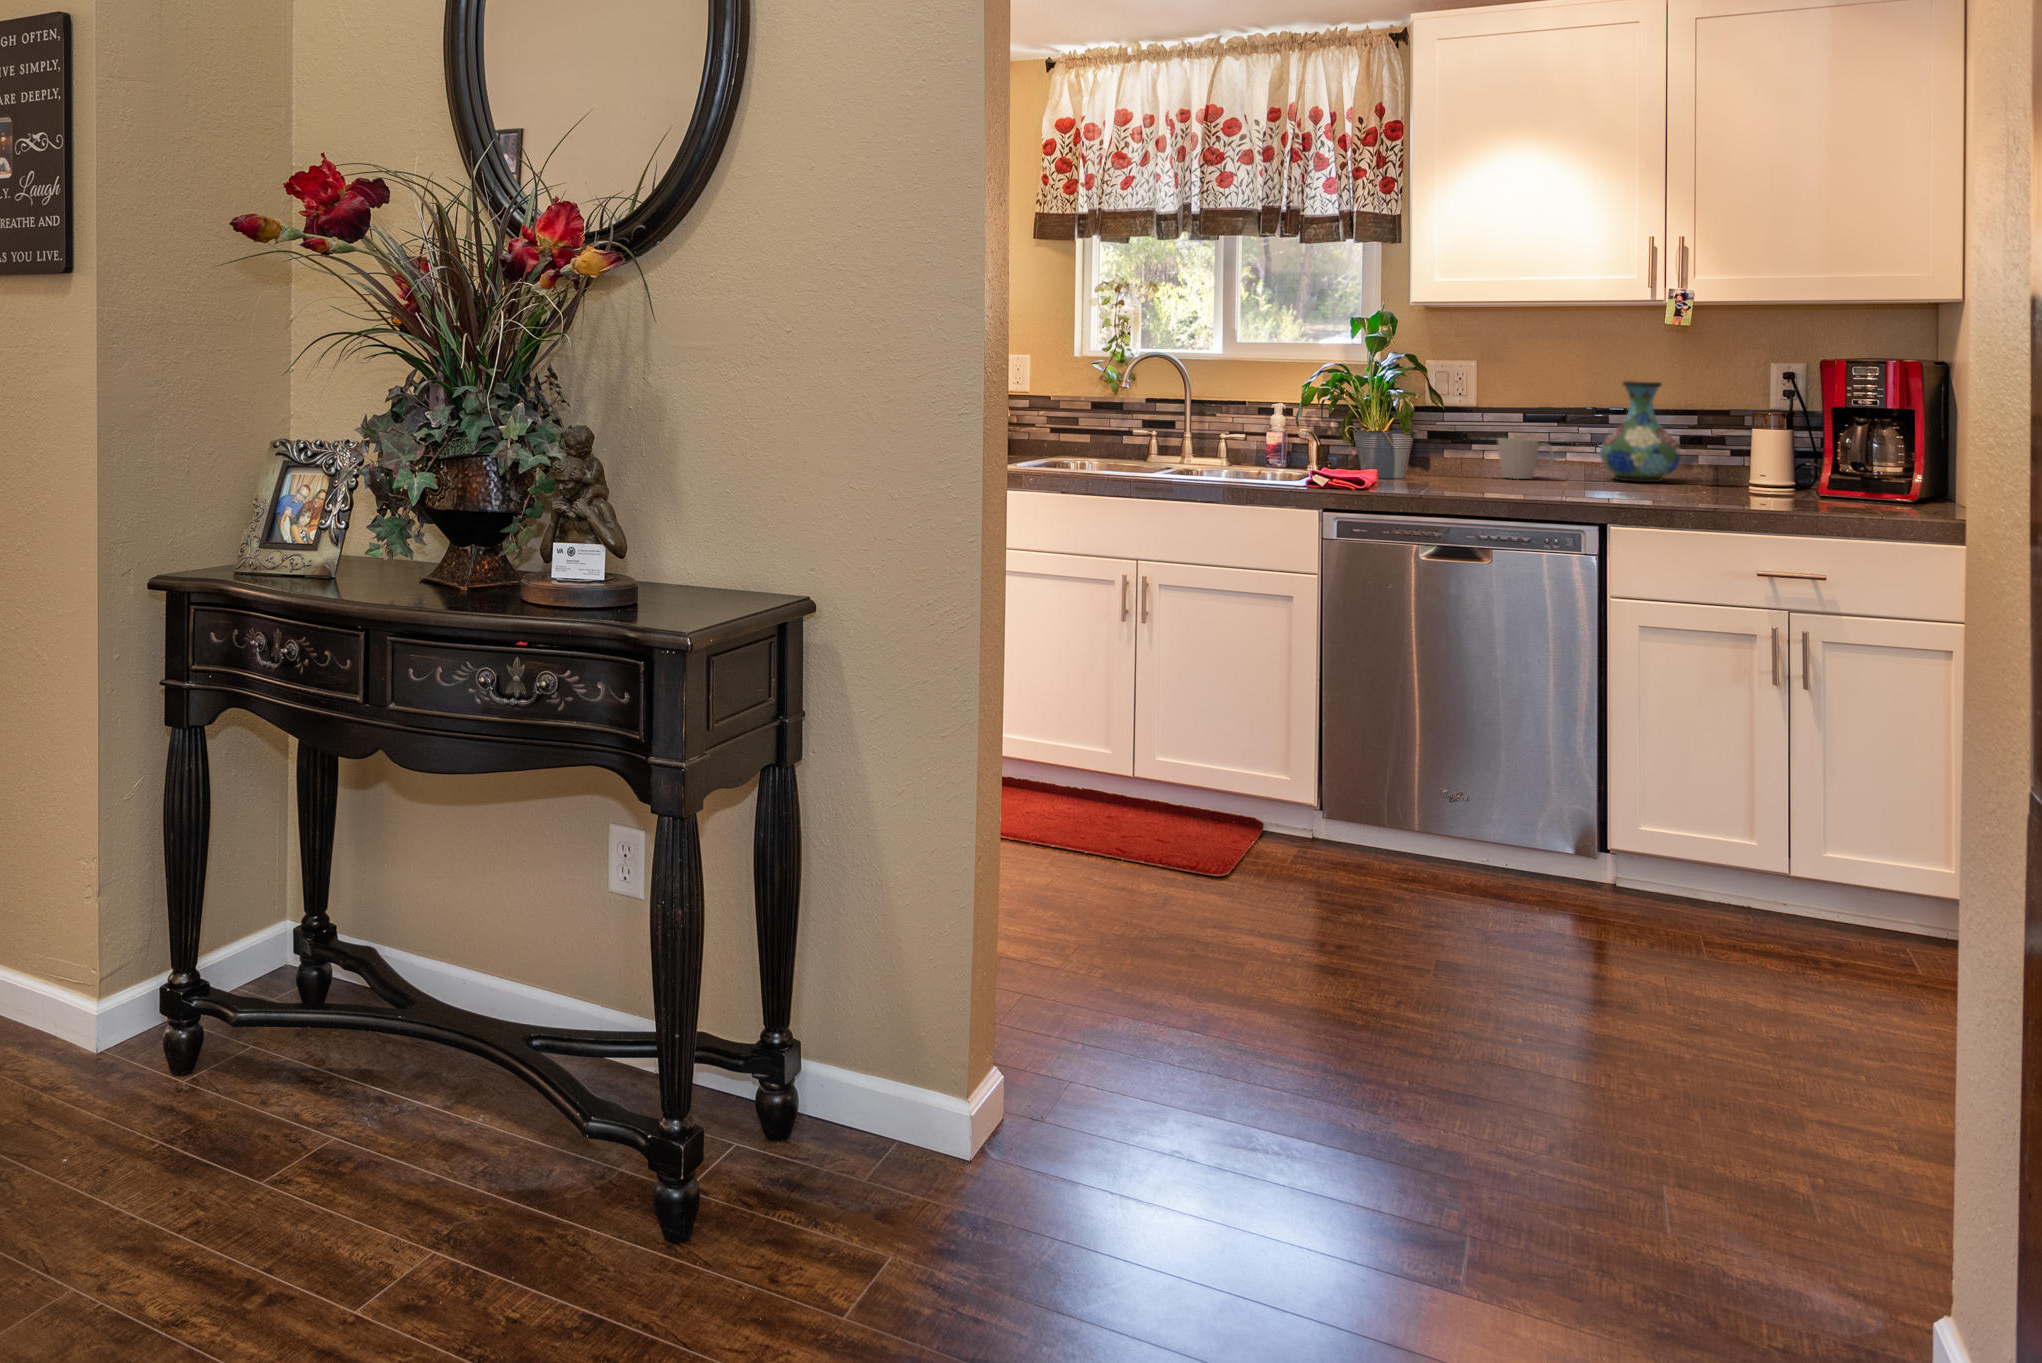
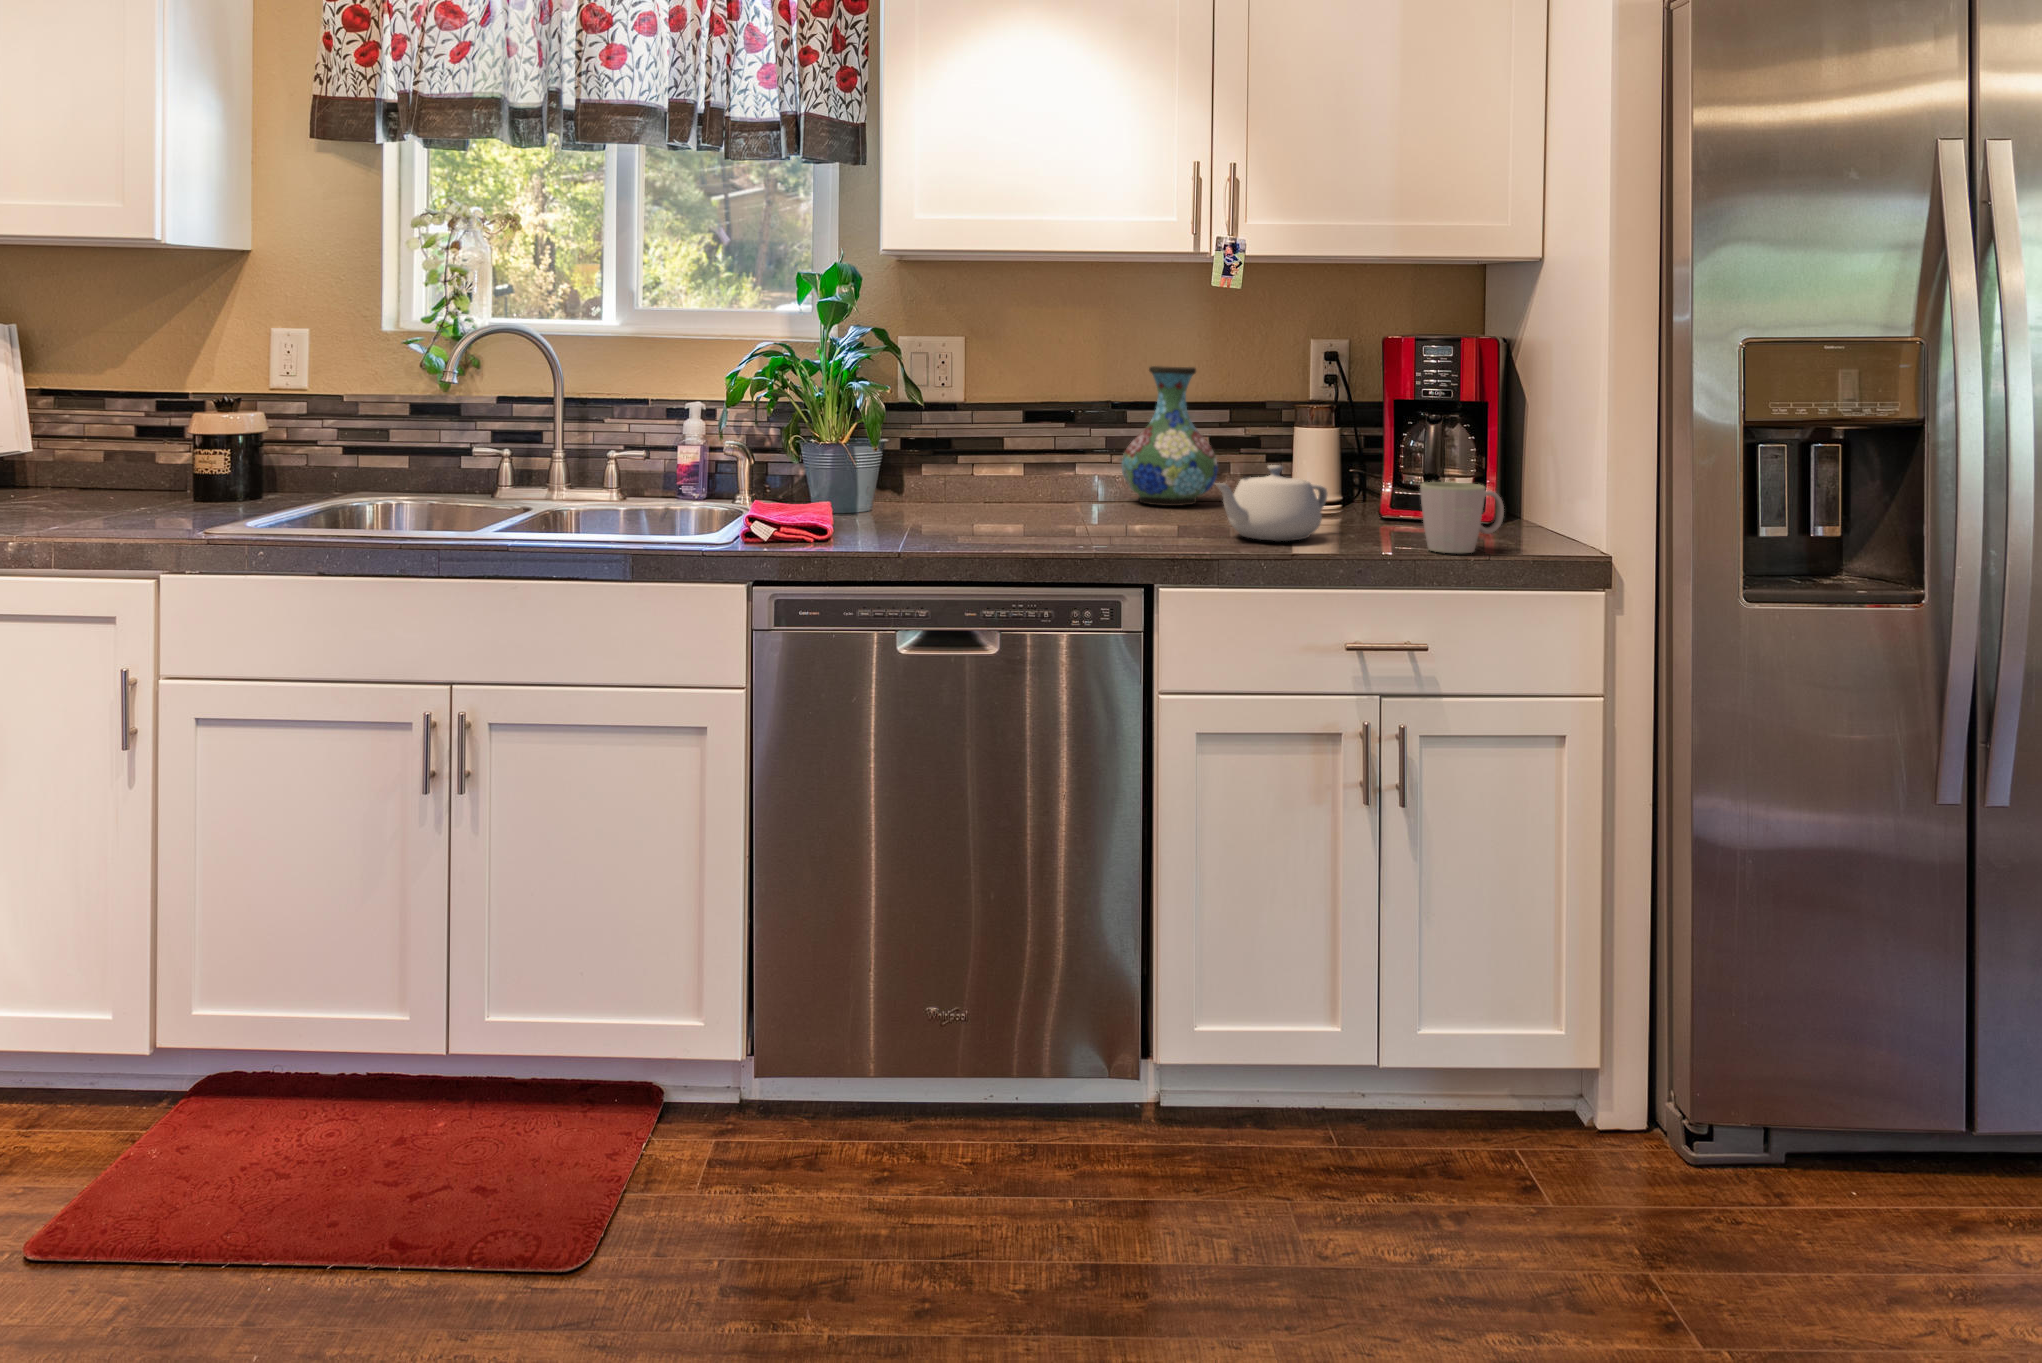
mug: present [1498,438,1554,479] -> present [1420,482,1504,553]
teapot: none [1656,449,1757,501] -> present [1215,465,1327,541]

